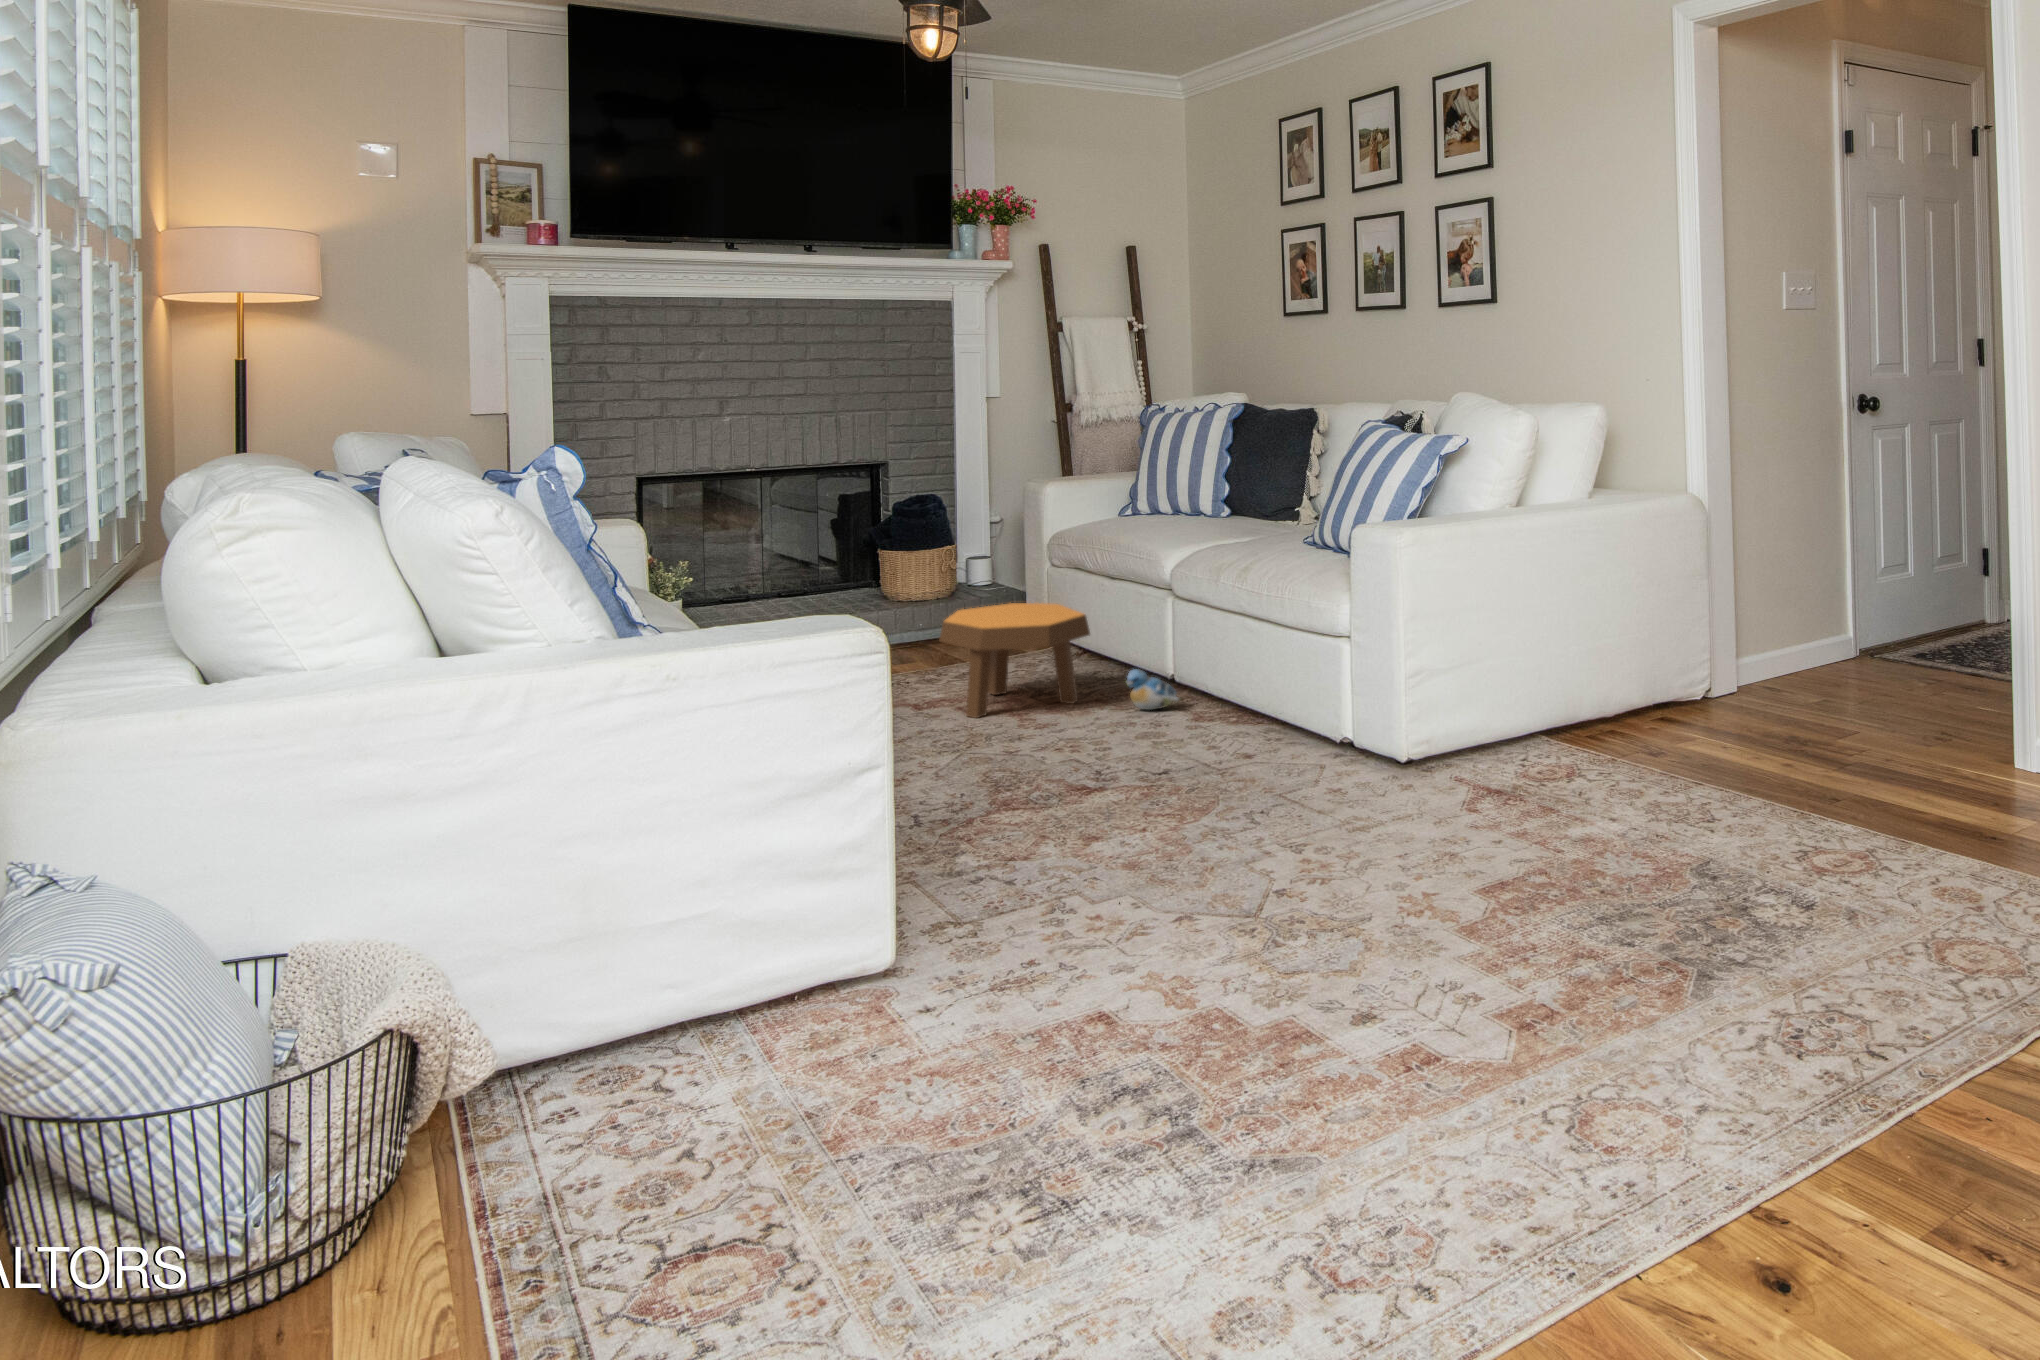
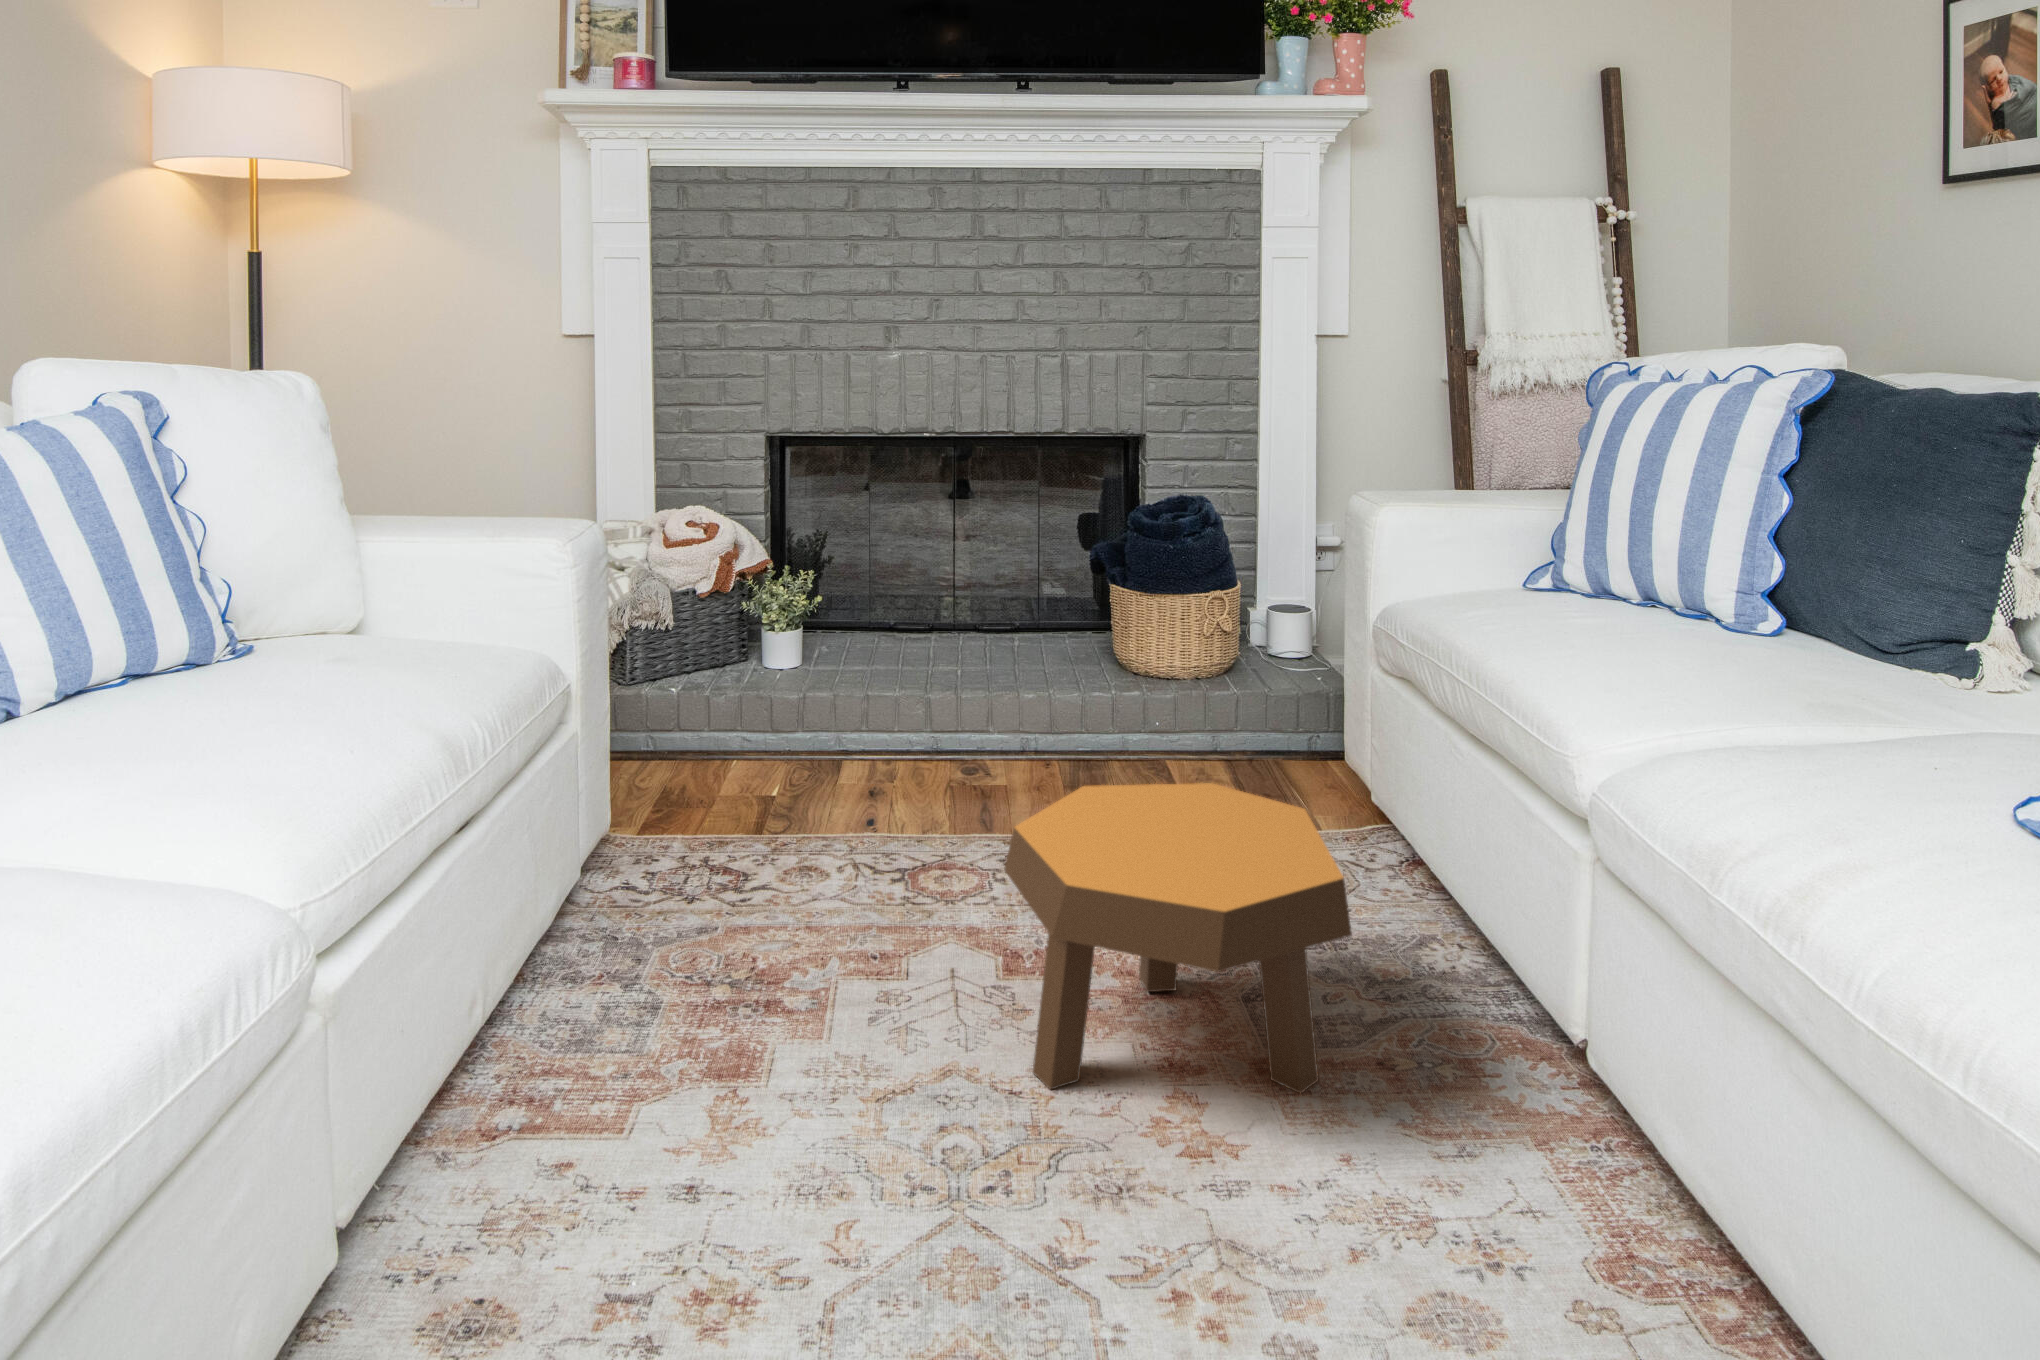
plush toy: present [1126,669,1181,710] -> none [1417,1088,1593,1230]

